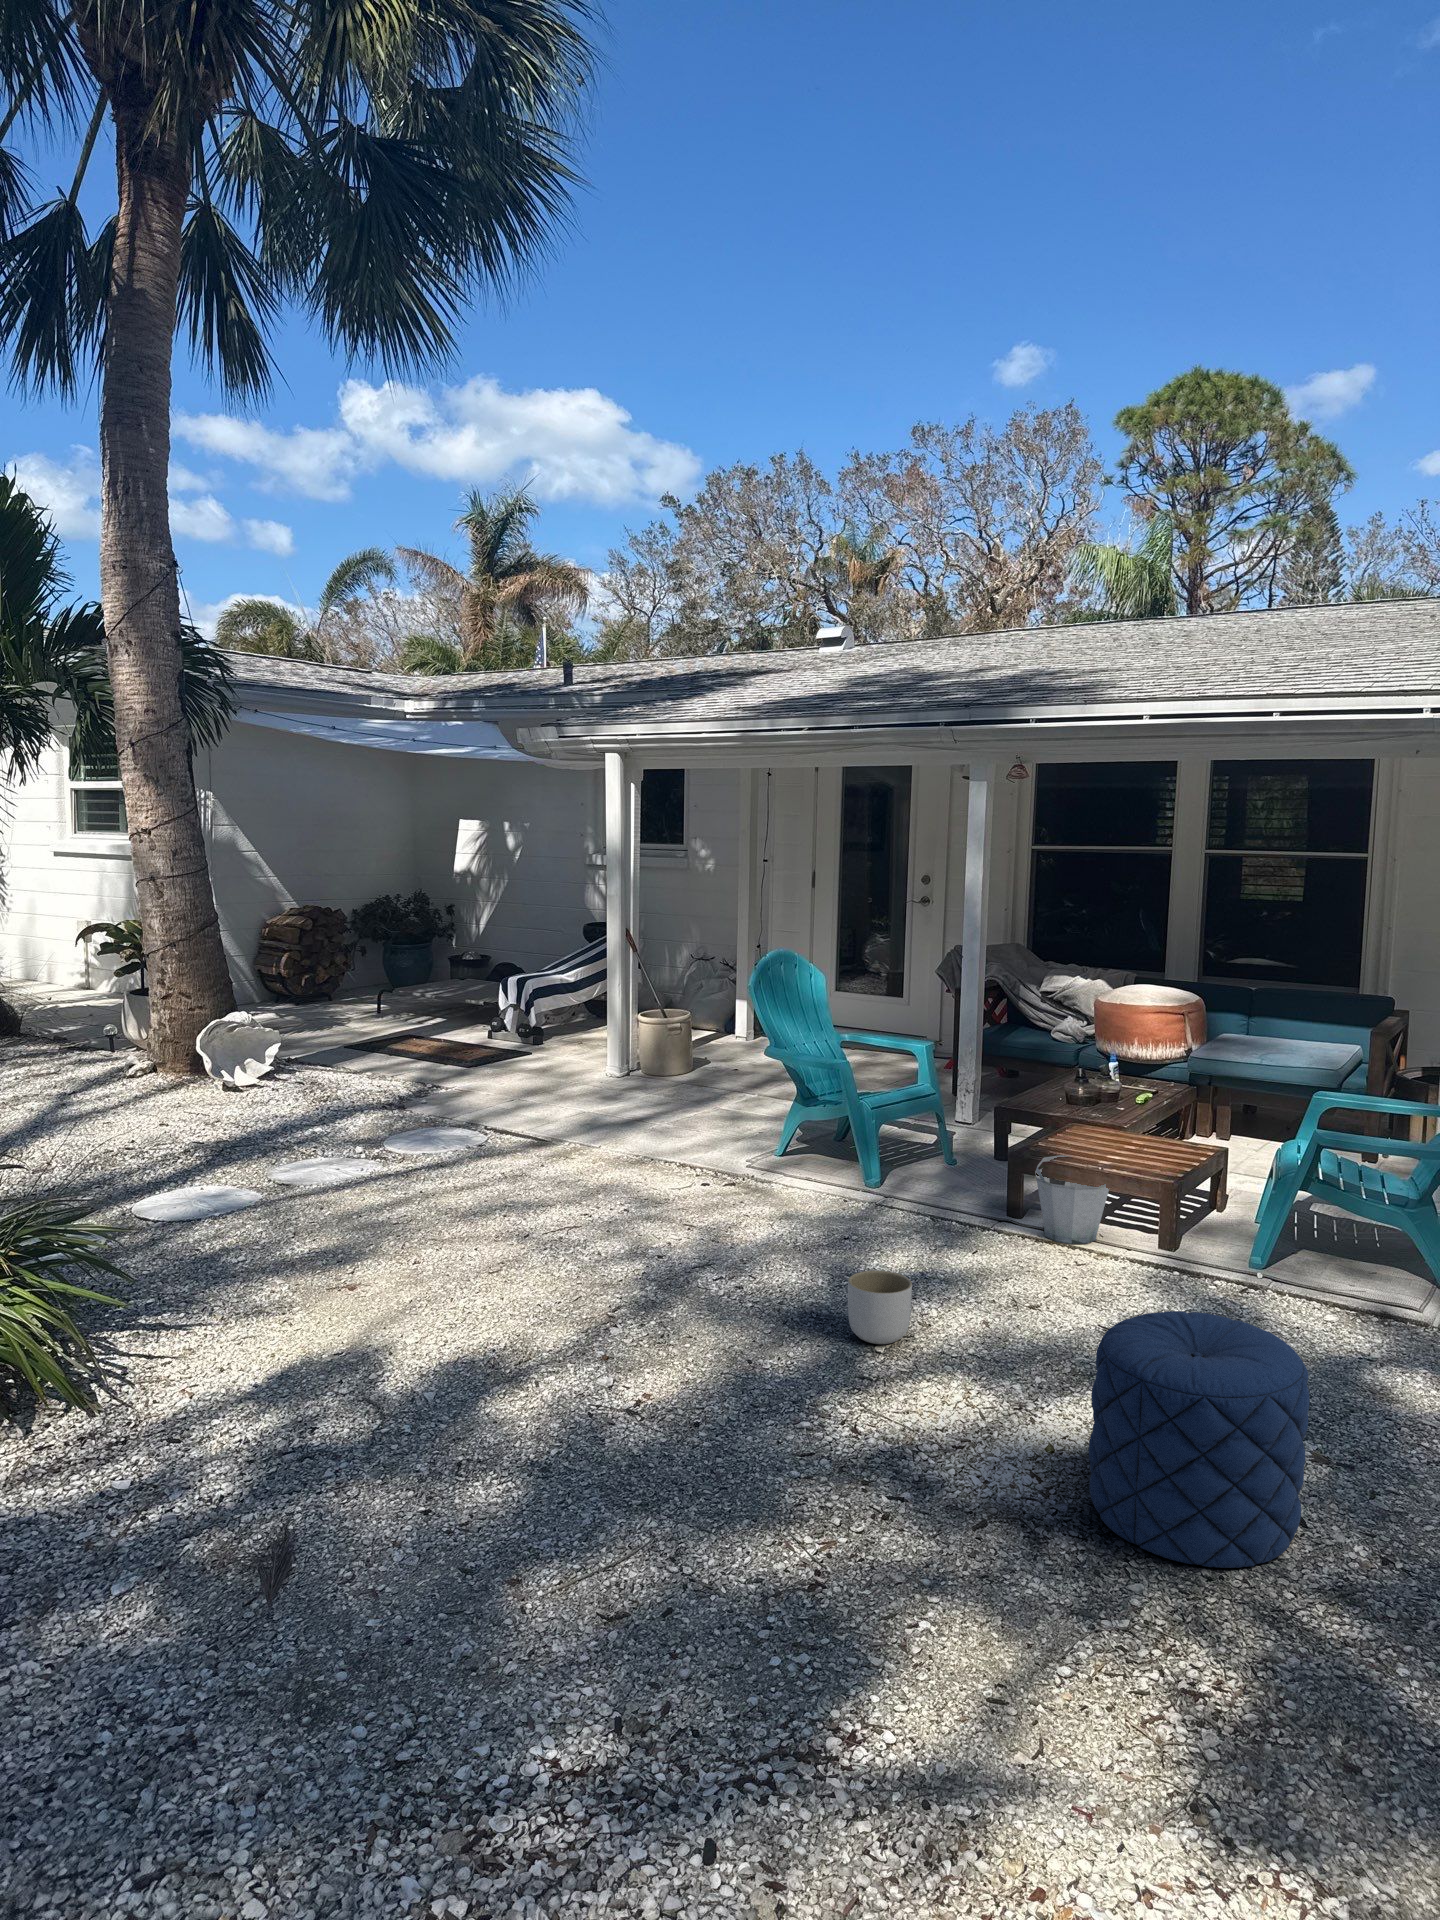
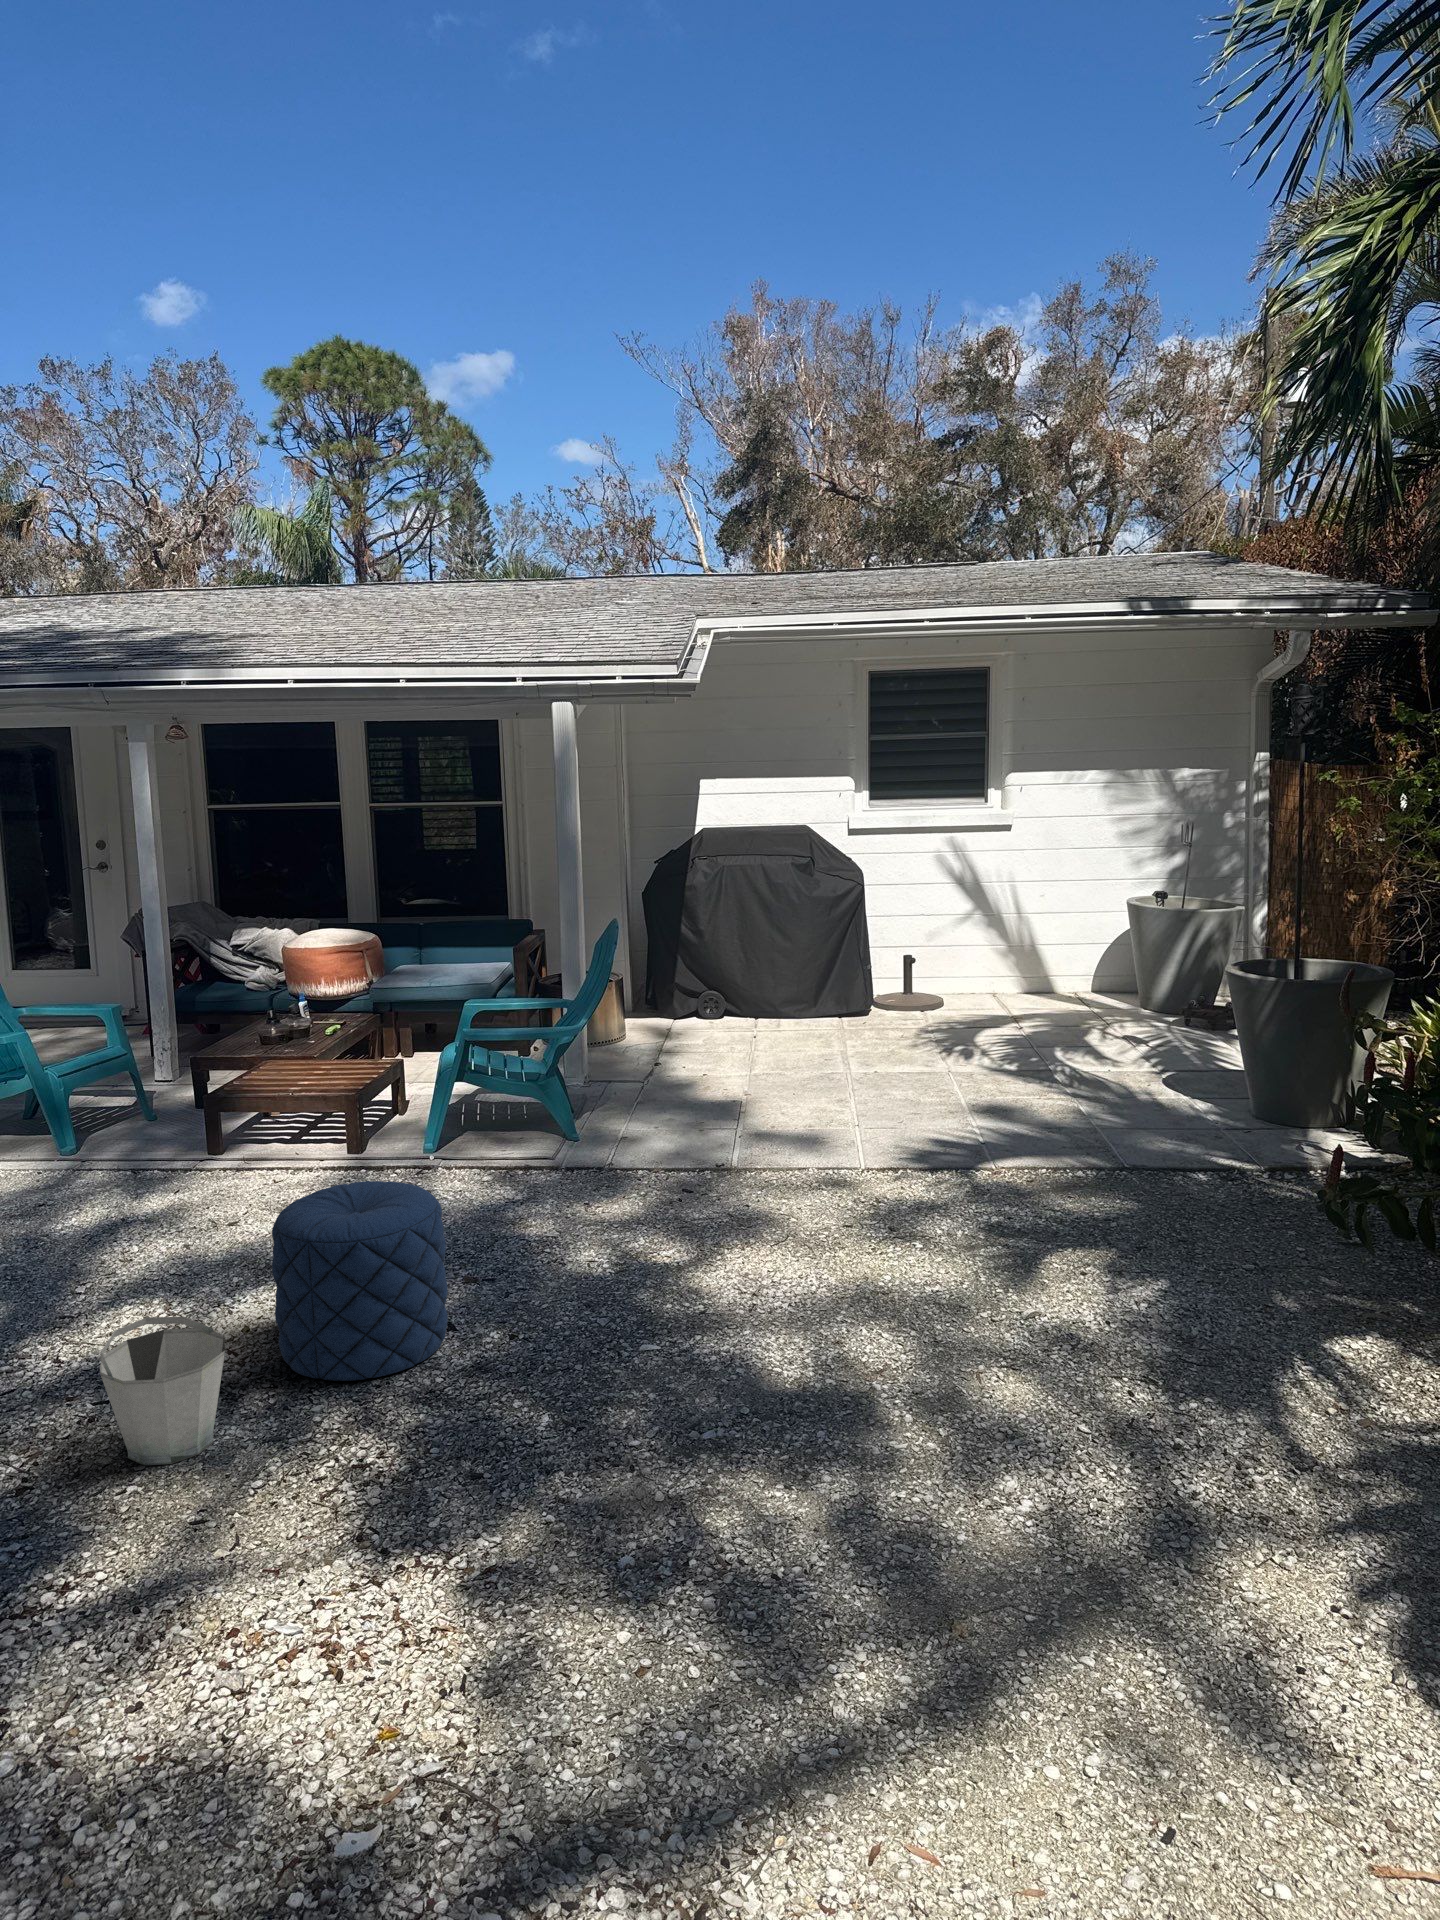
bucket: present [1035,1155,1109,1244] -> present [100,1317,225,1465]
planter: present [848,1271,912,1344] -> none [38,1218,108,1288]

